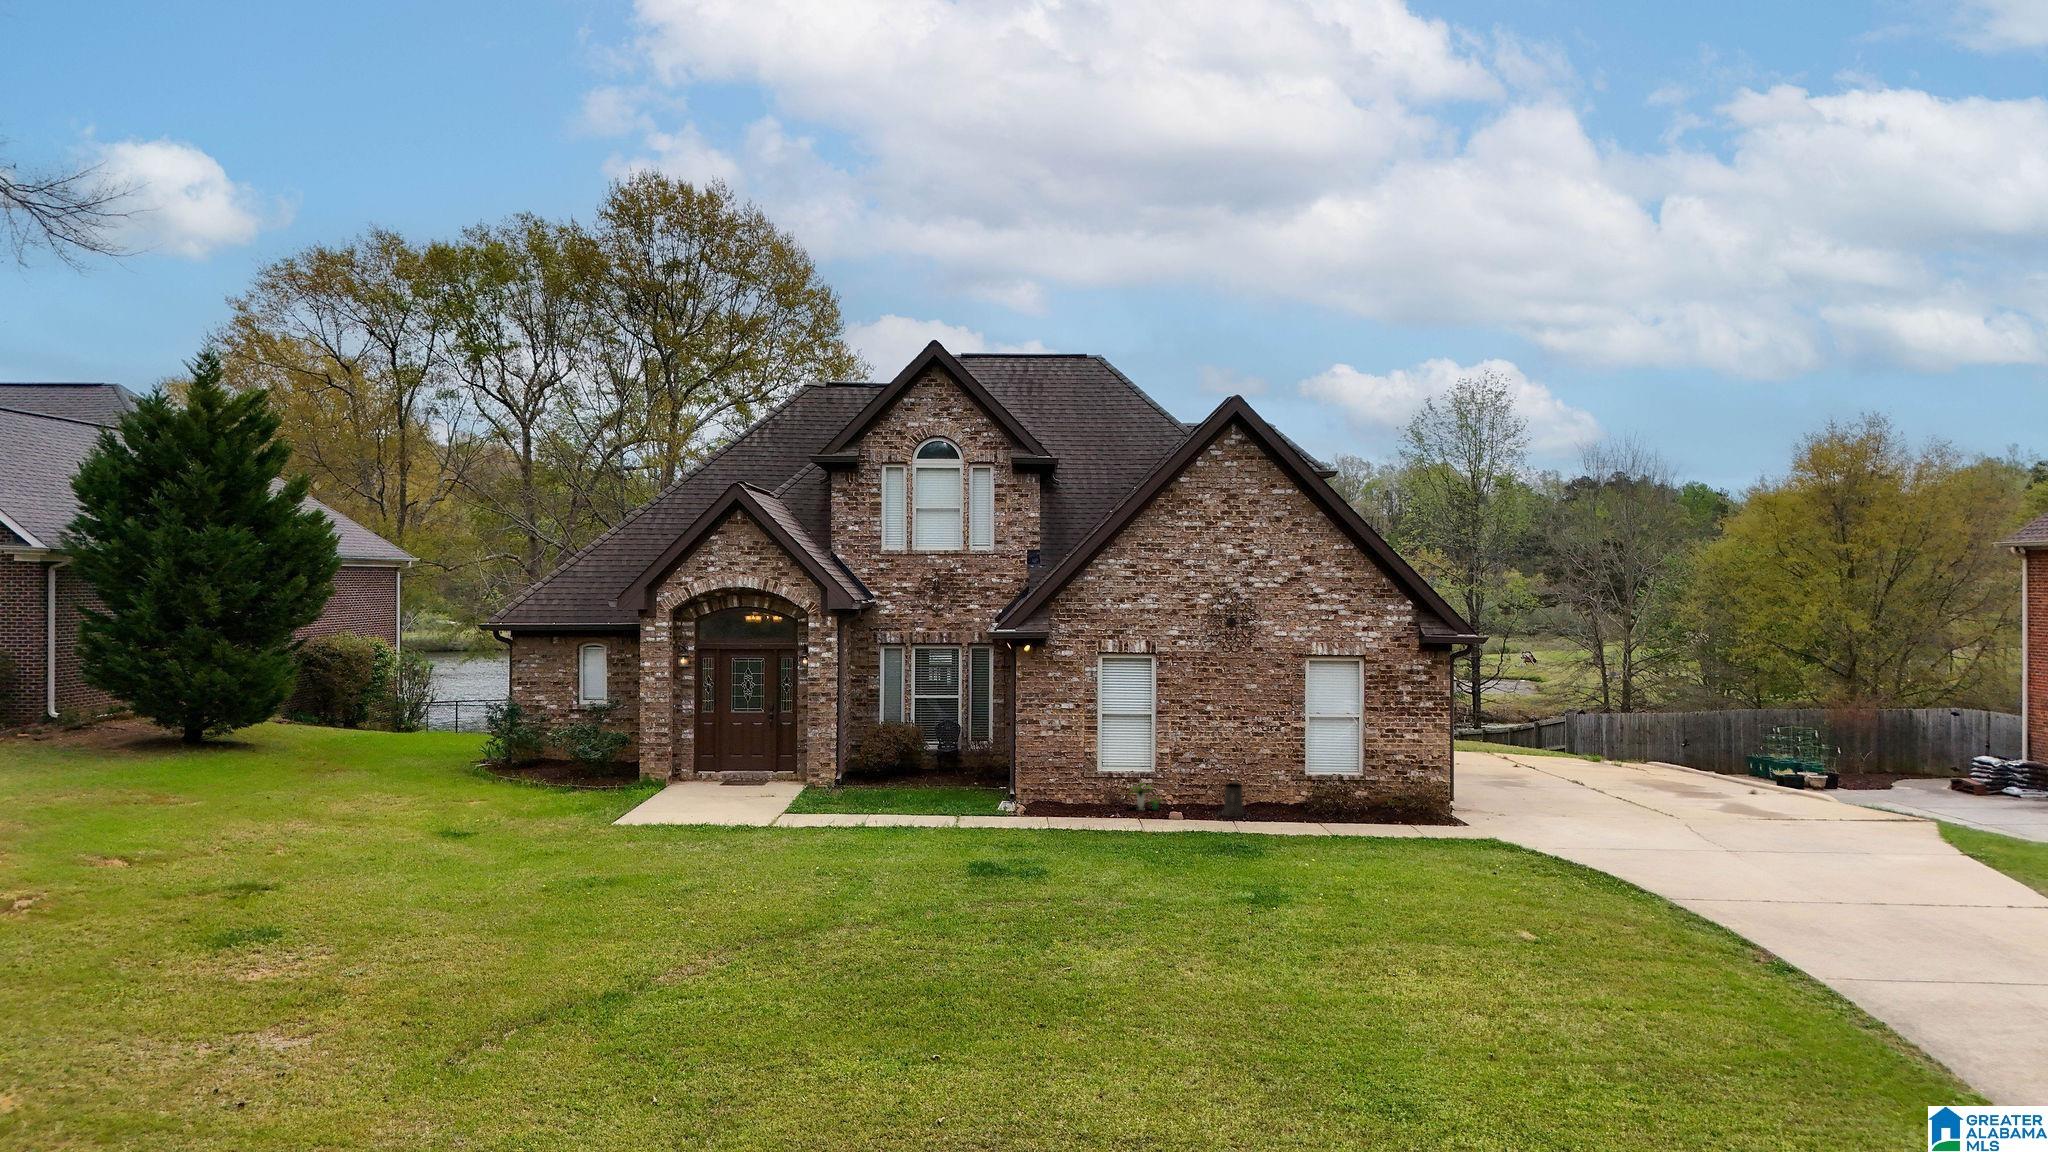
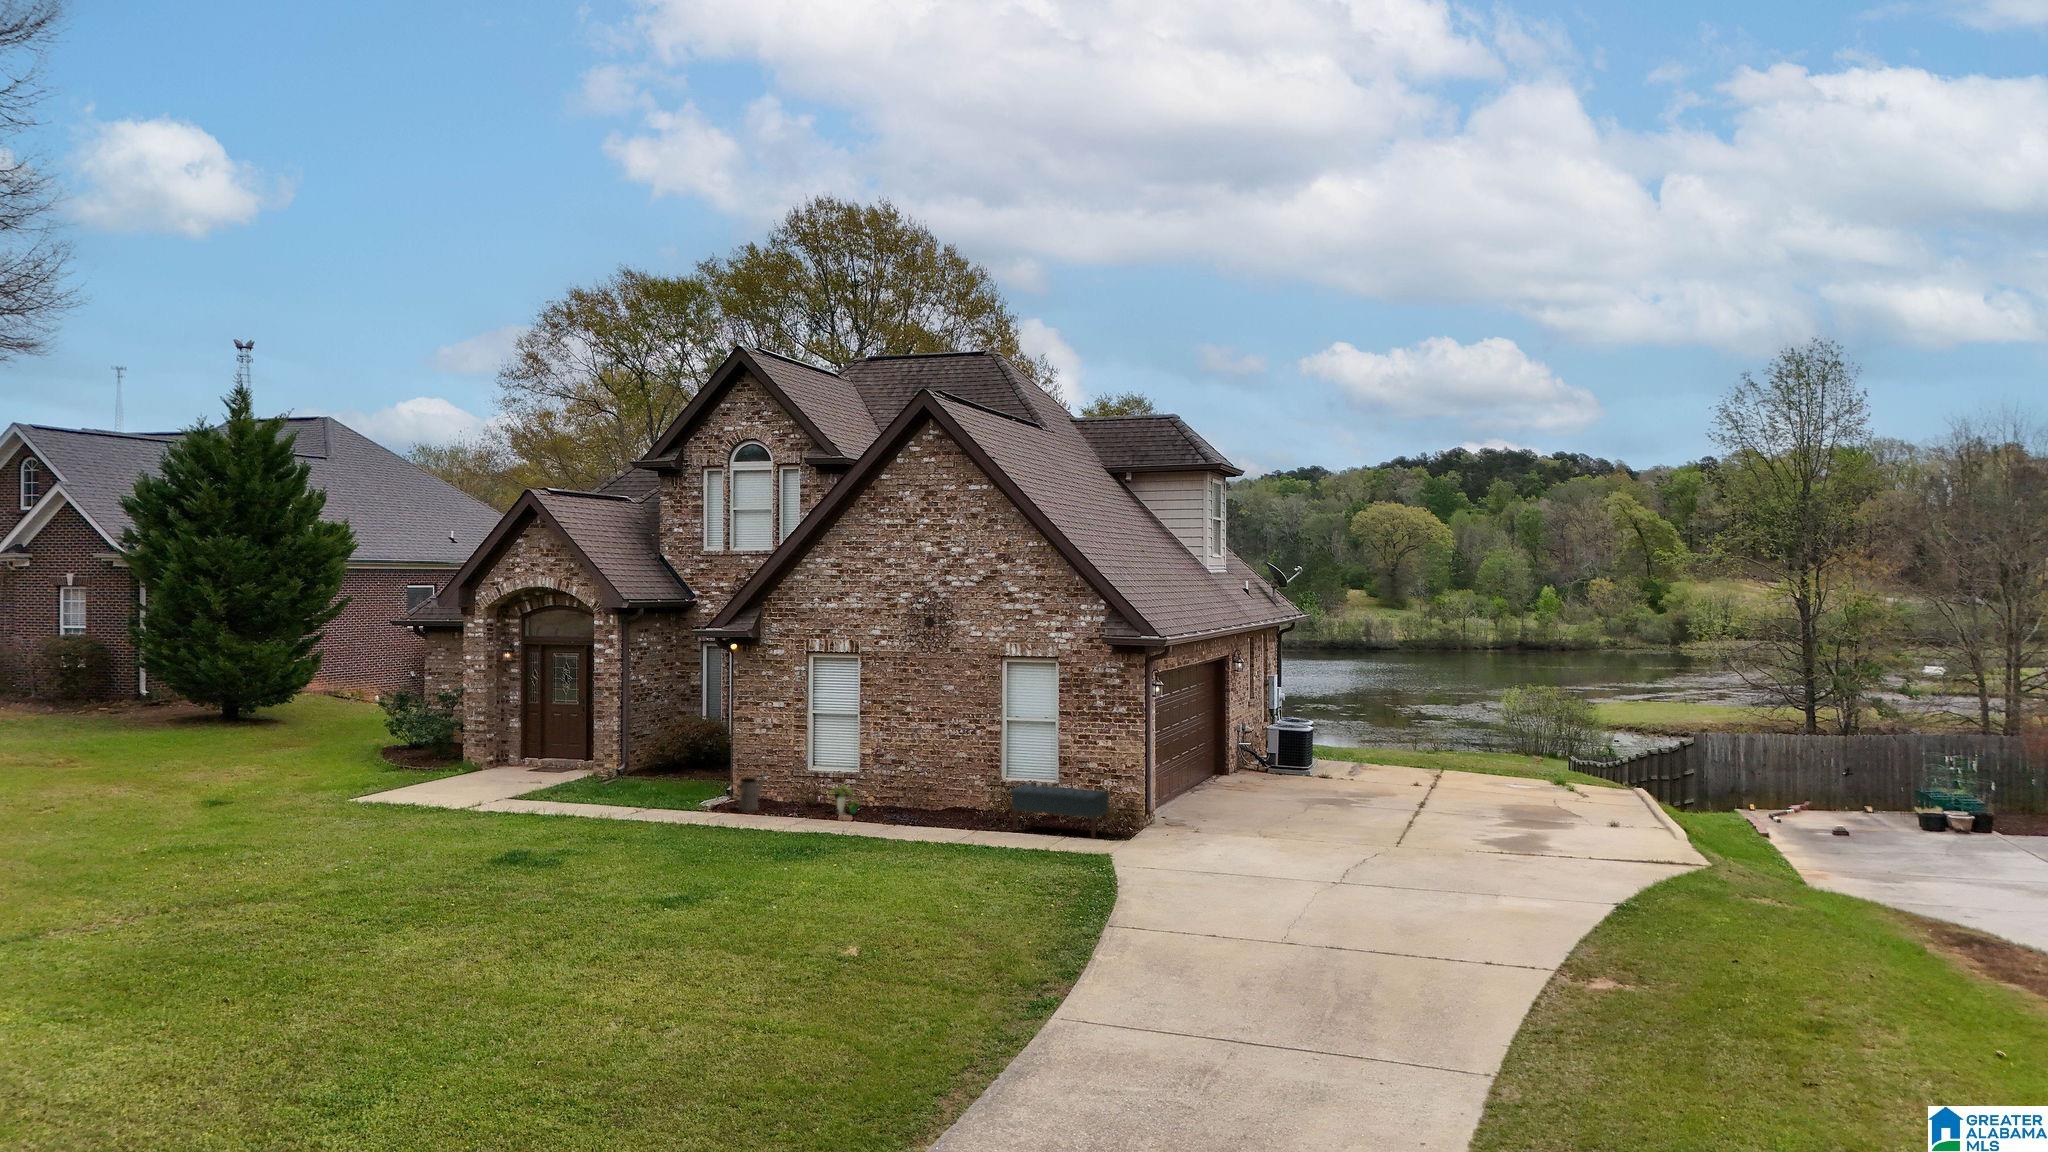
bench: none [1332,775,1422,823] -> present [1011,784,1109,838]
watering can: present [1224,779,1243,817] -> present [739,774,766,812]

